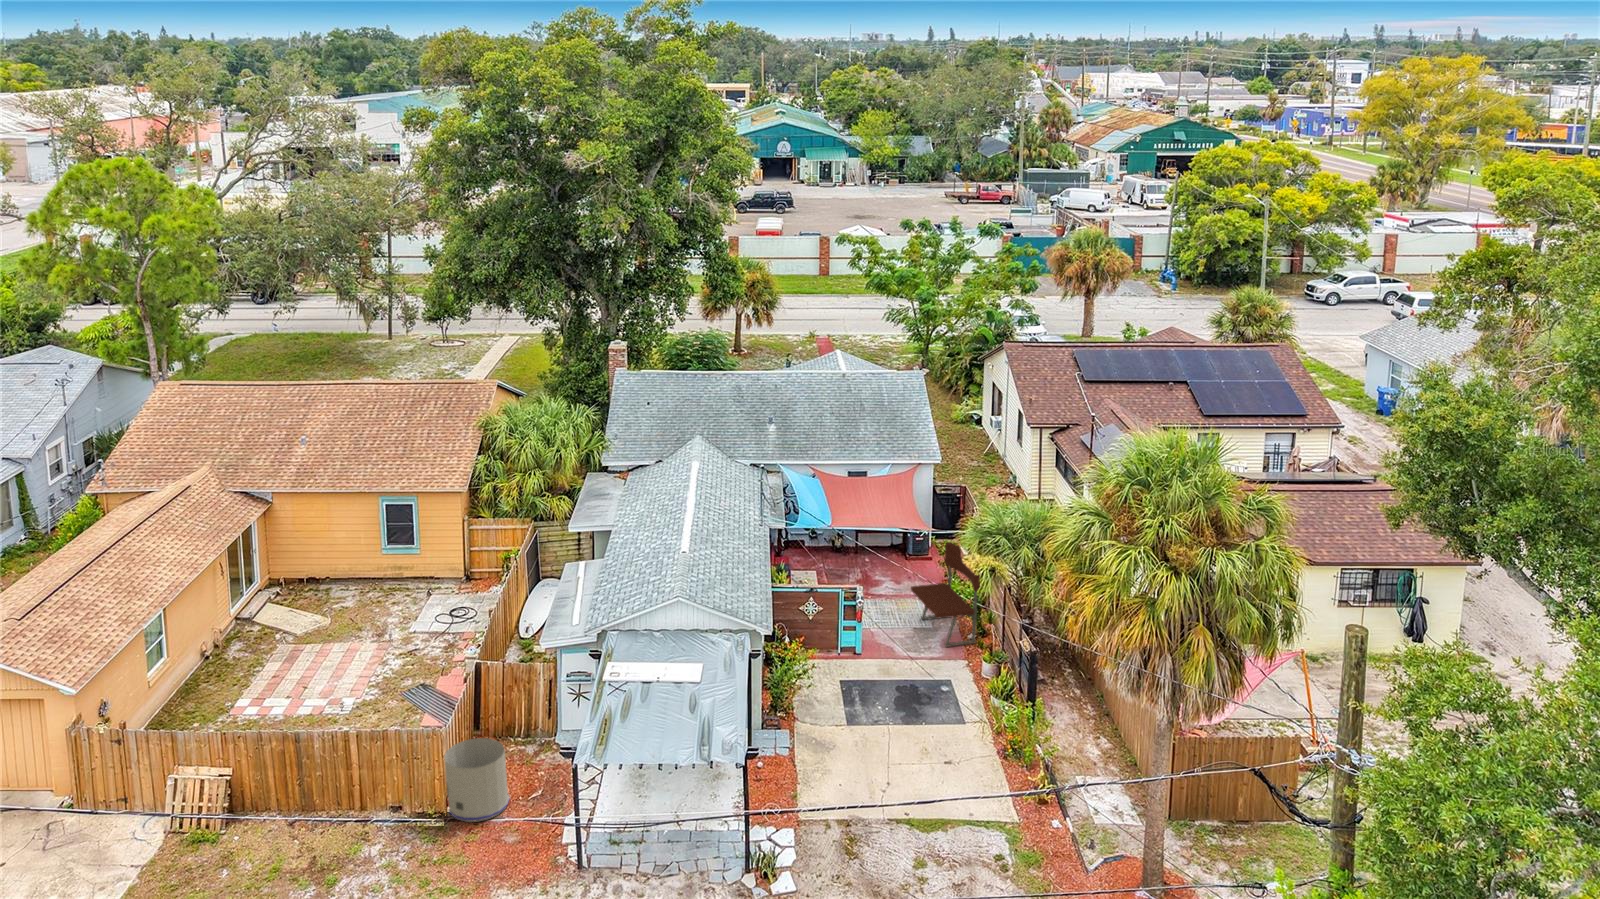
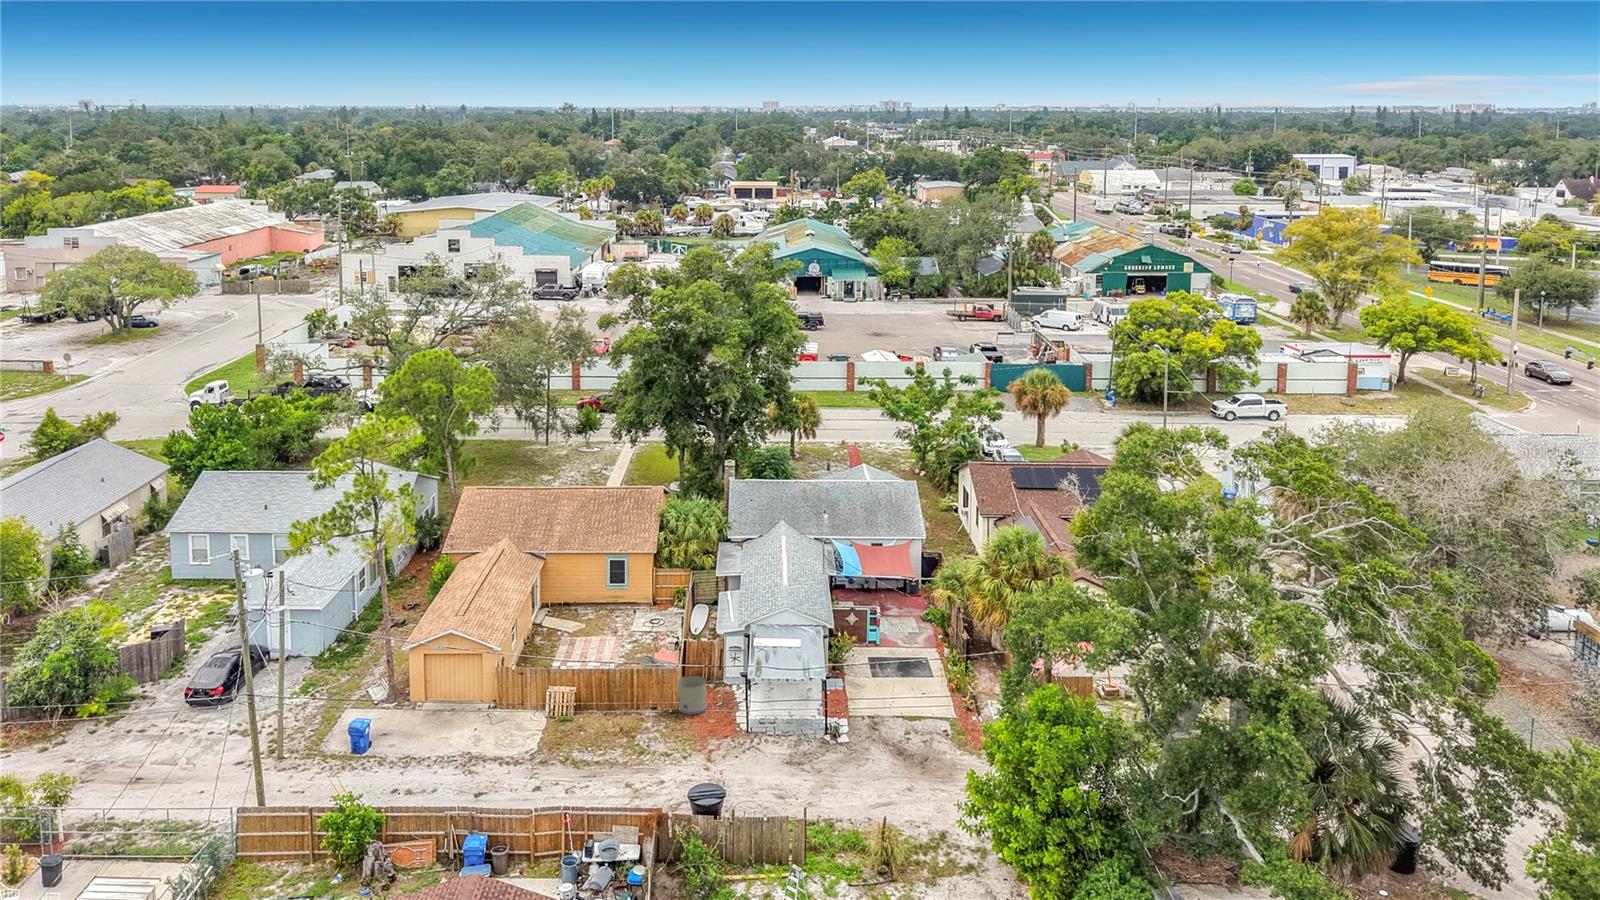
bench: present [911,542,980,647] -> none [907,584,944,641]

